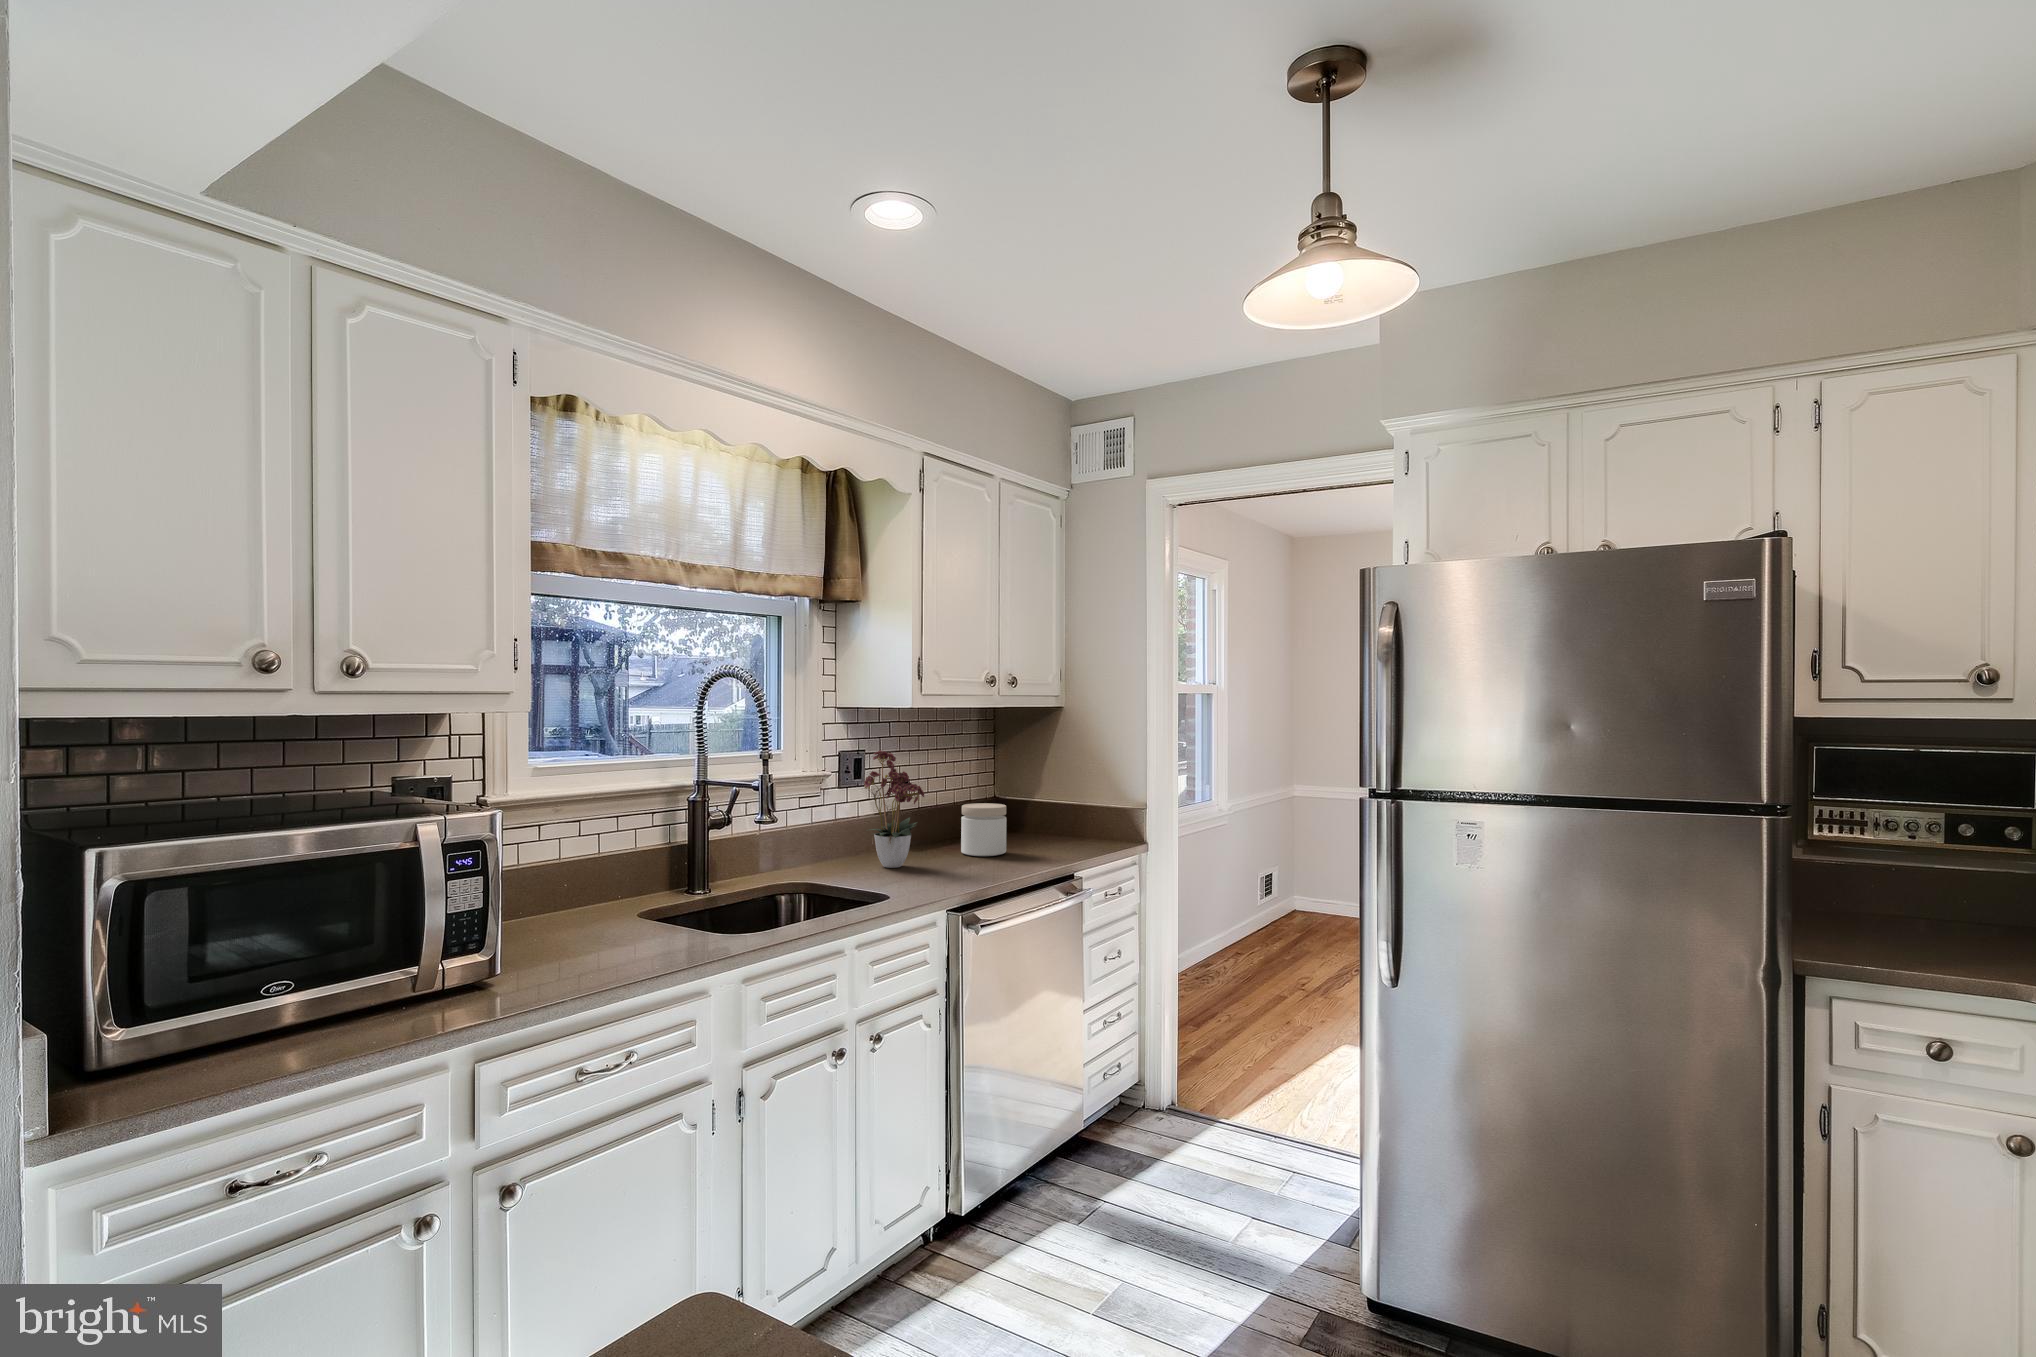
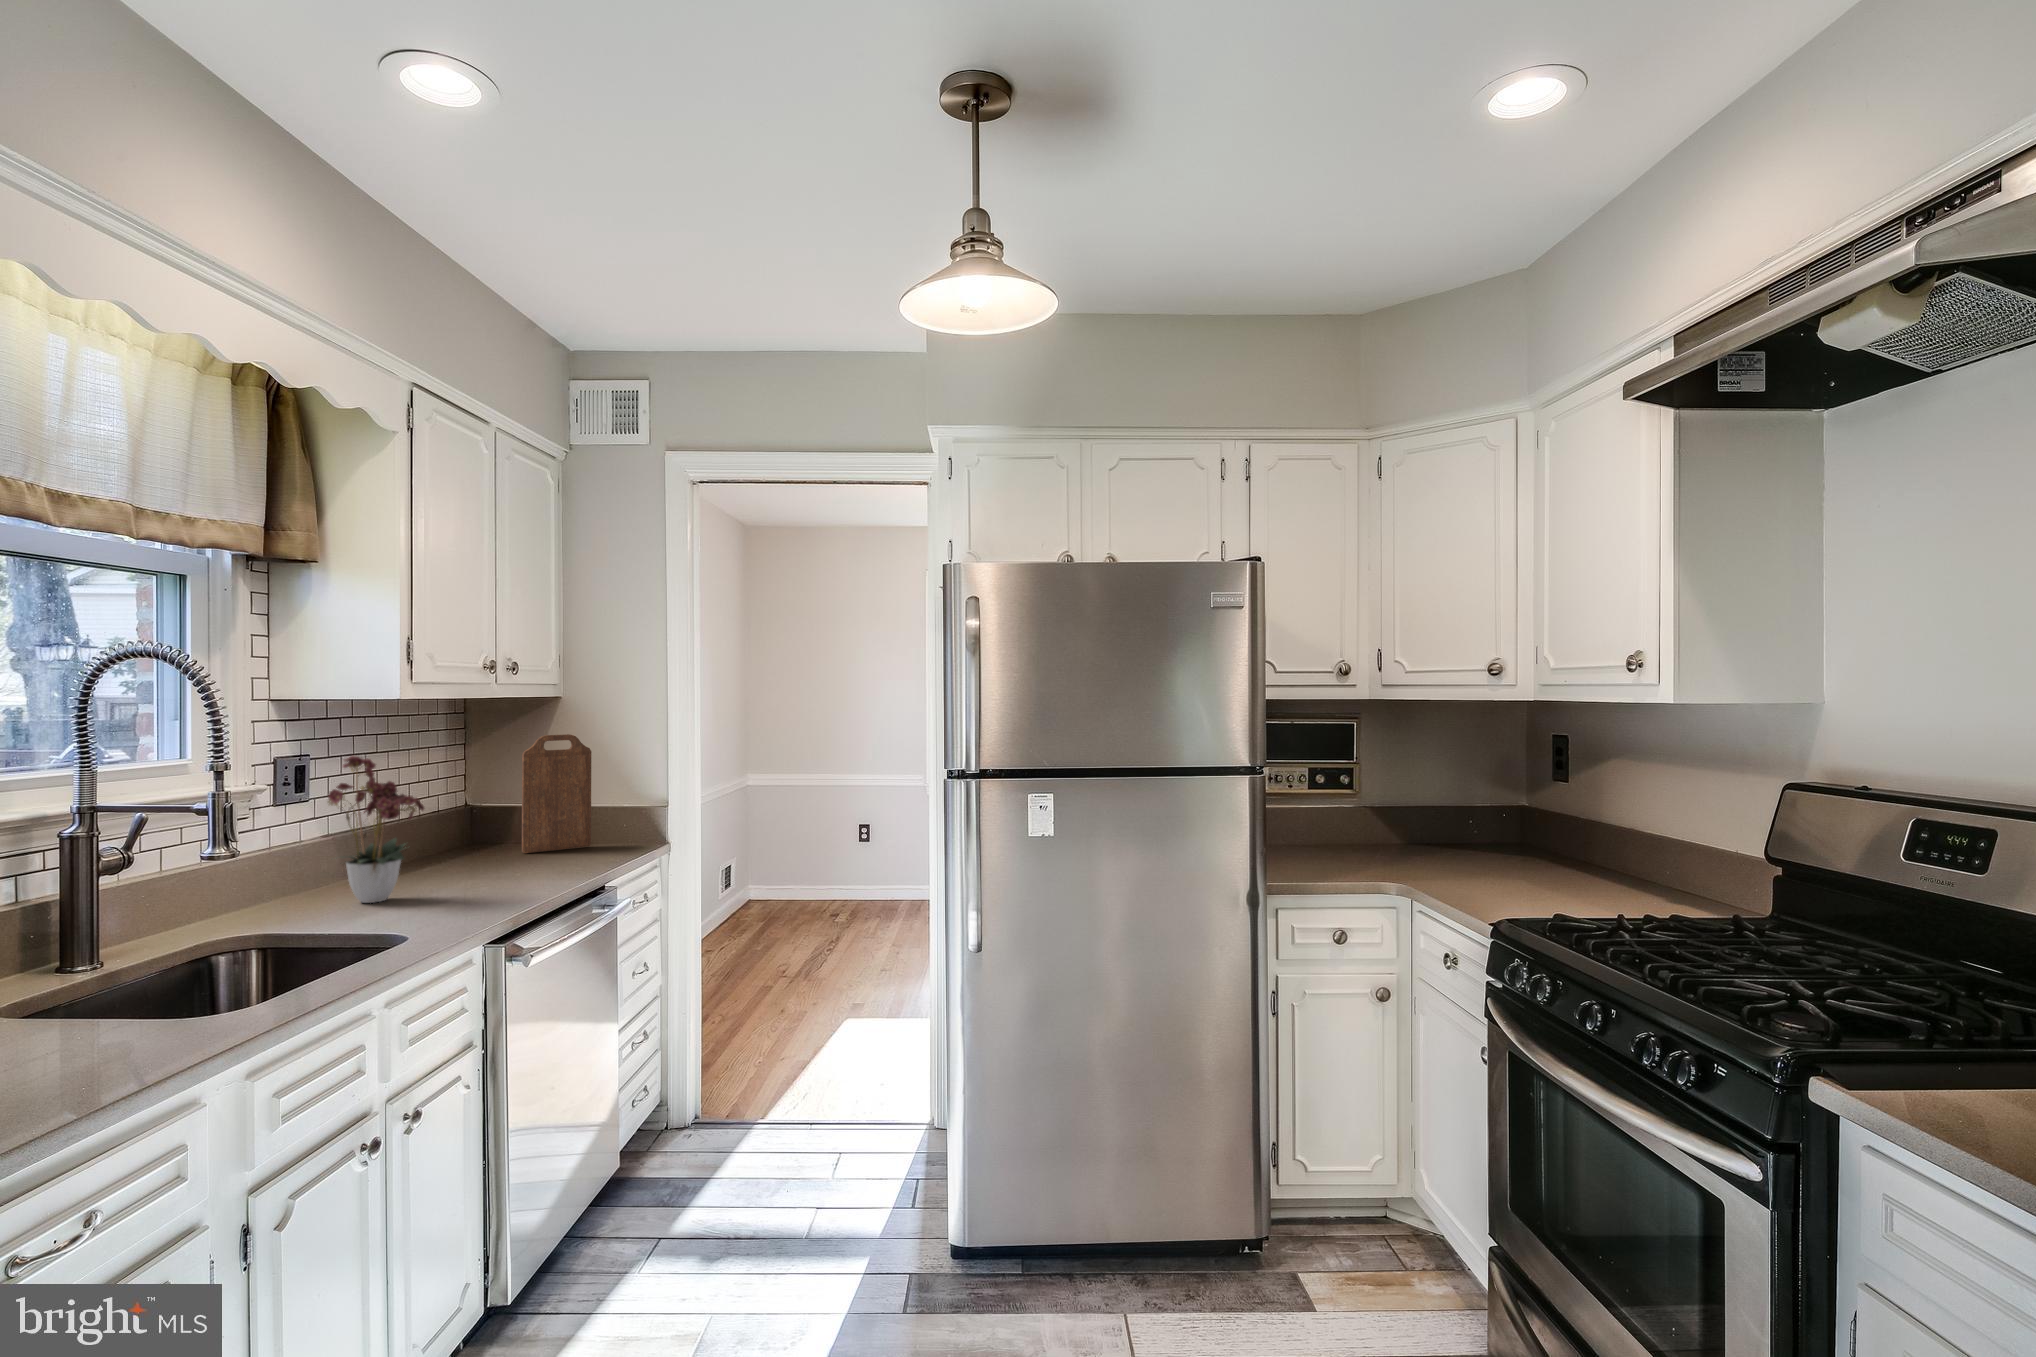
cutting board: none [1024,739,1082,840] -> present [522,734,592,853]
jar: present [961,803,1007,856] -> none [454,813,515,877]

